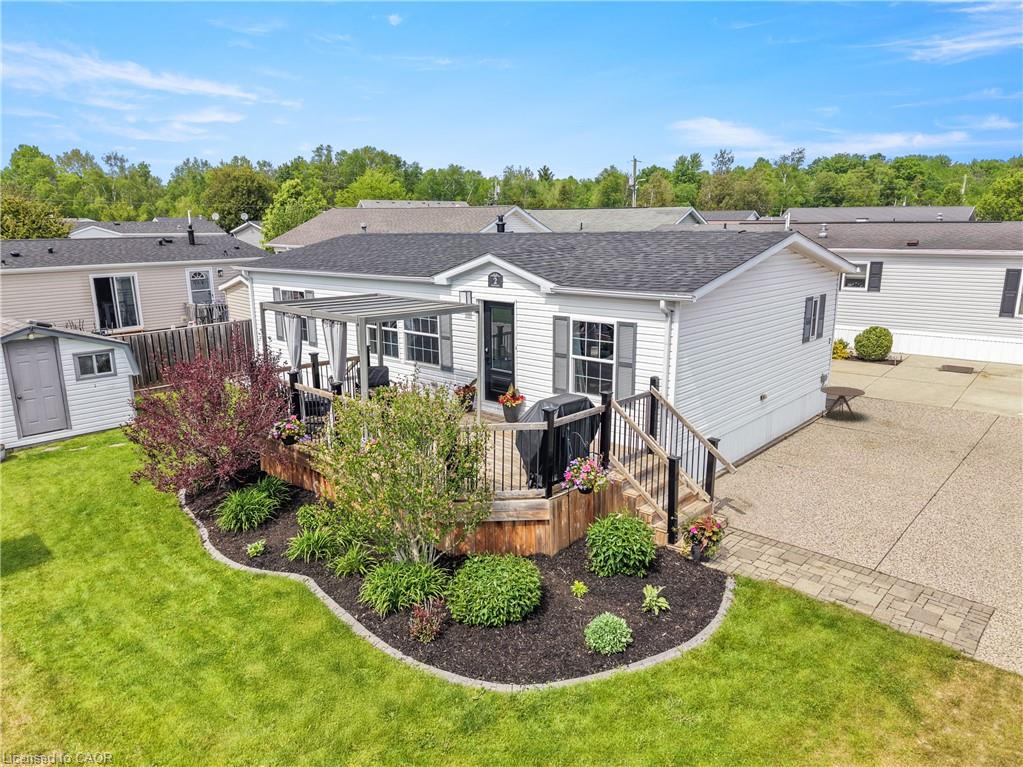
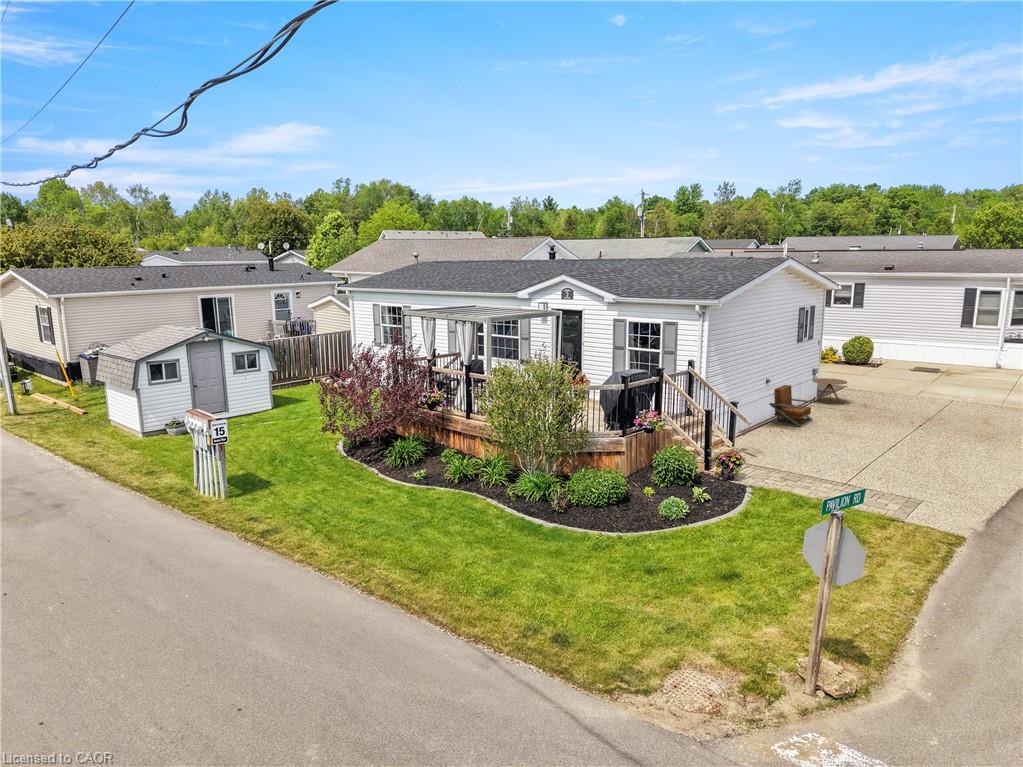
lounge chair: none [764,400,823,459] -> present [769,385,814,427]

